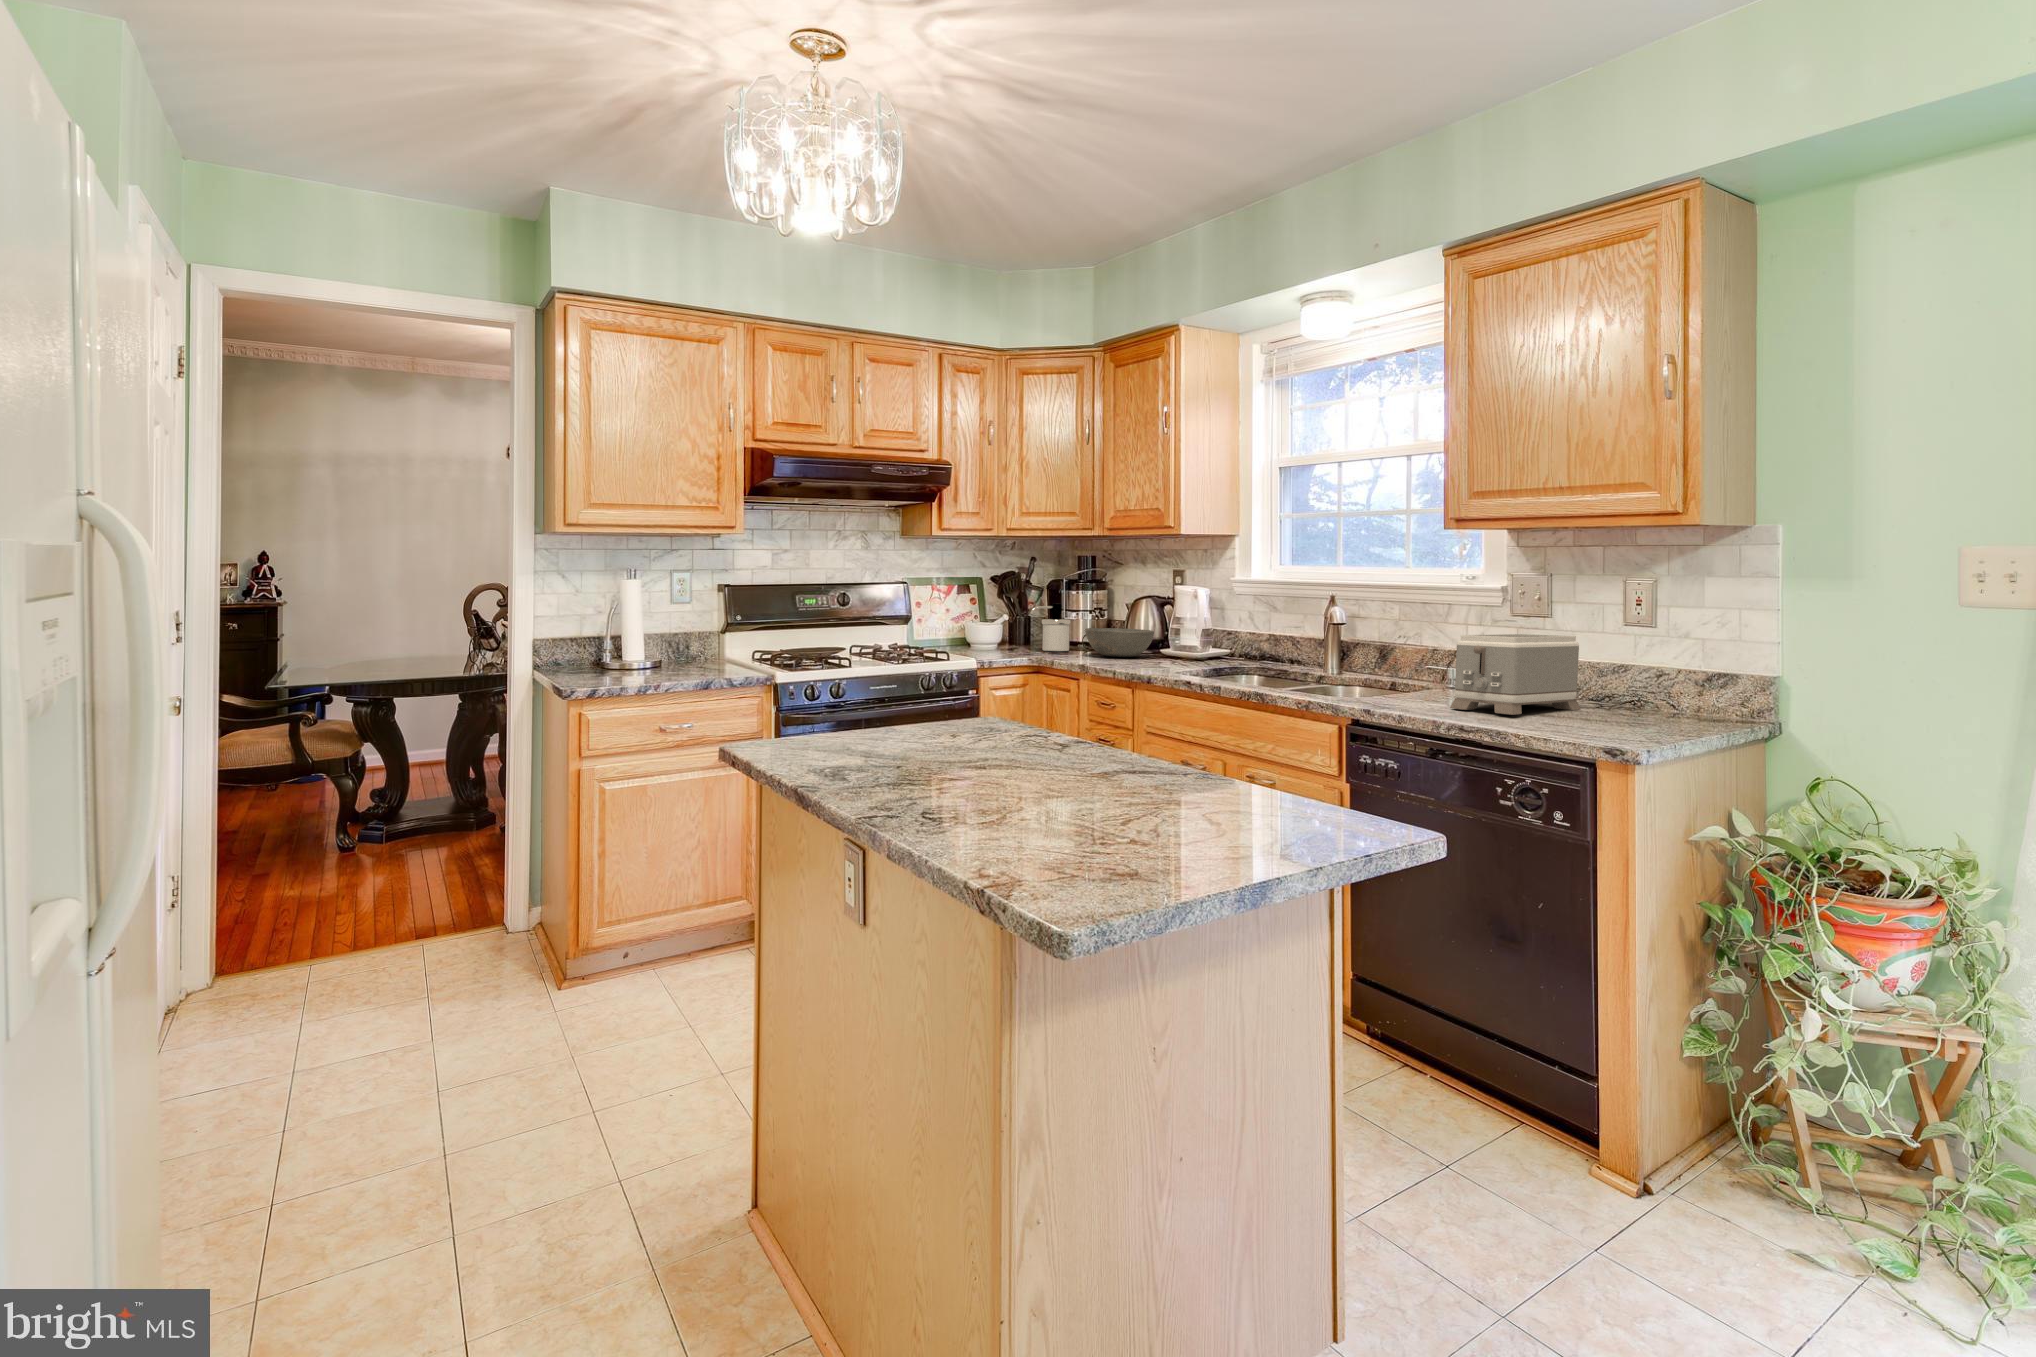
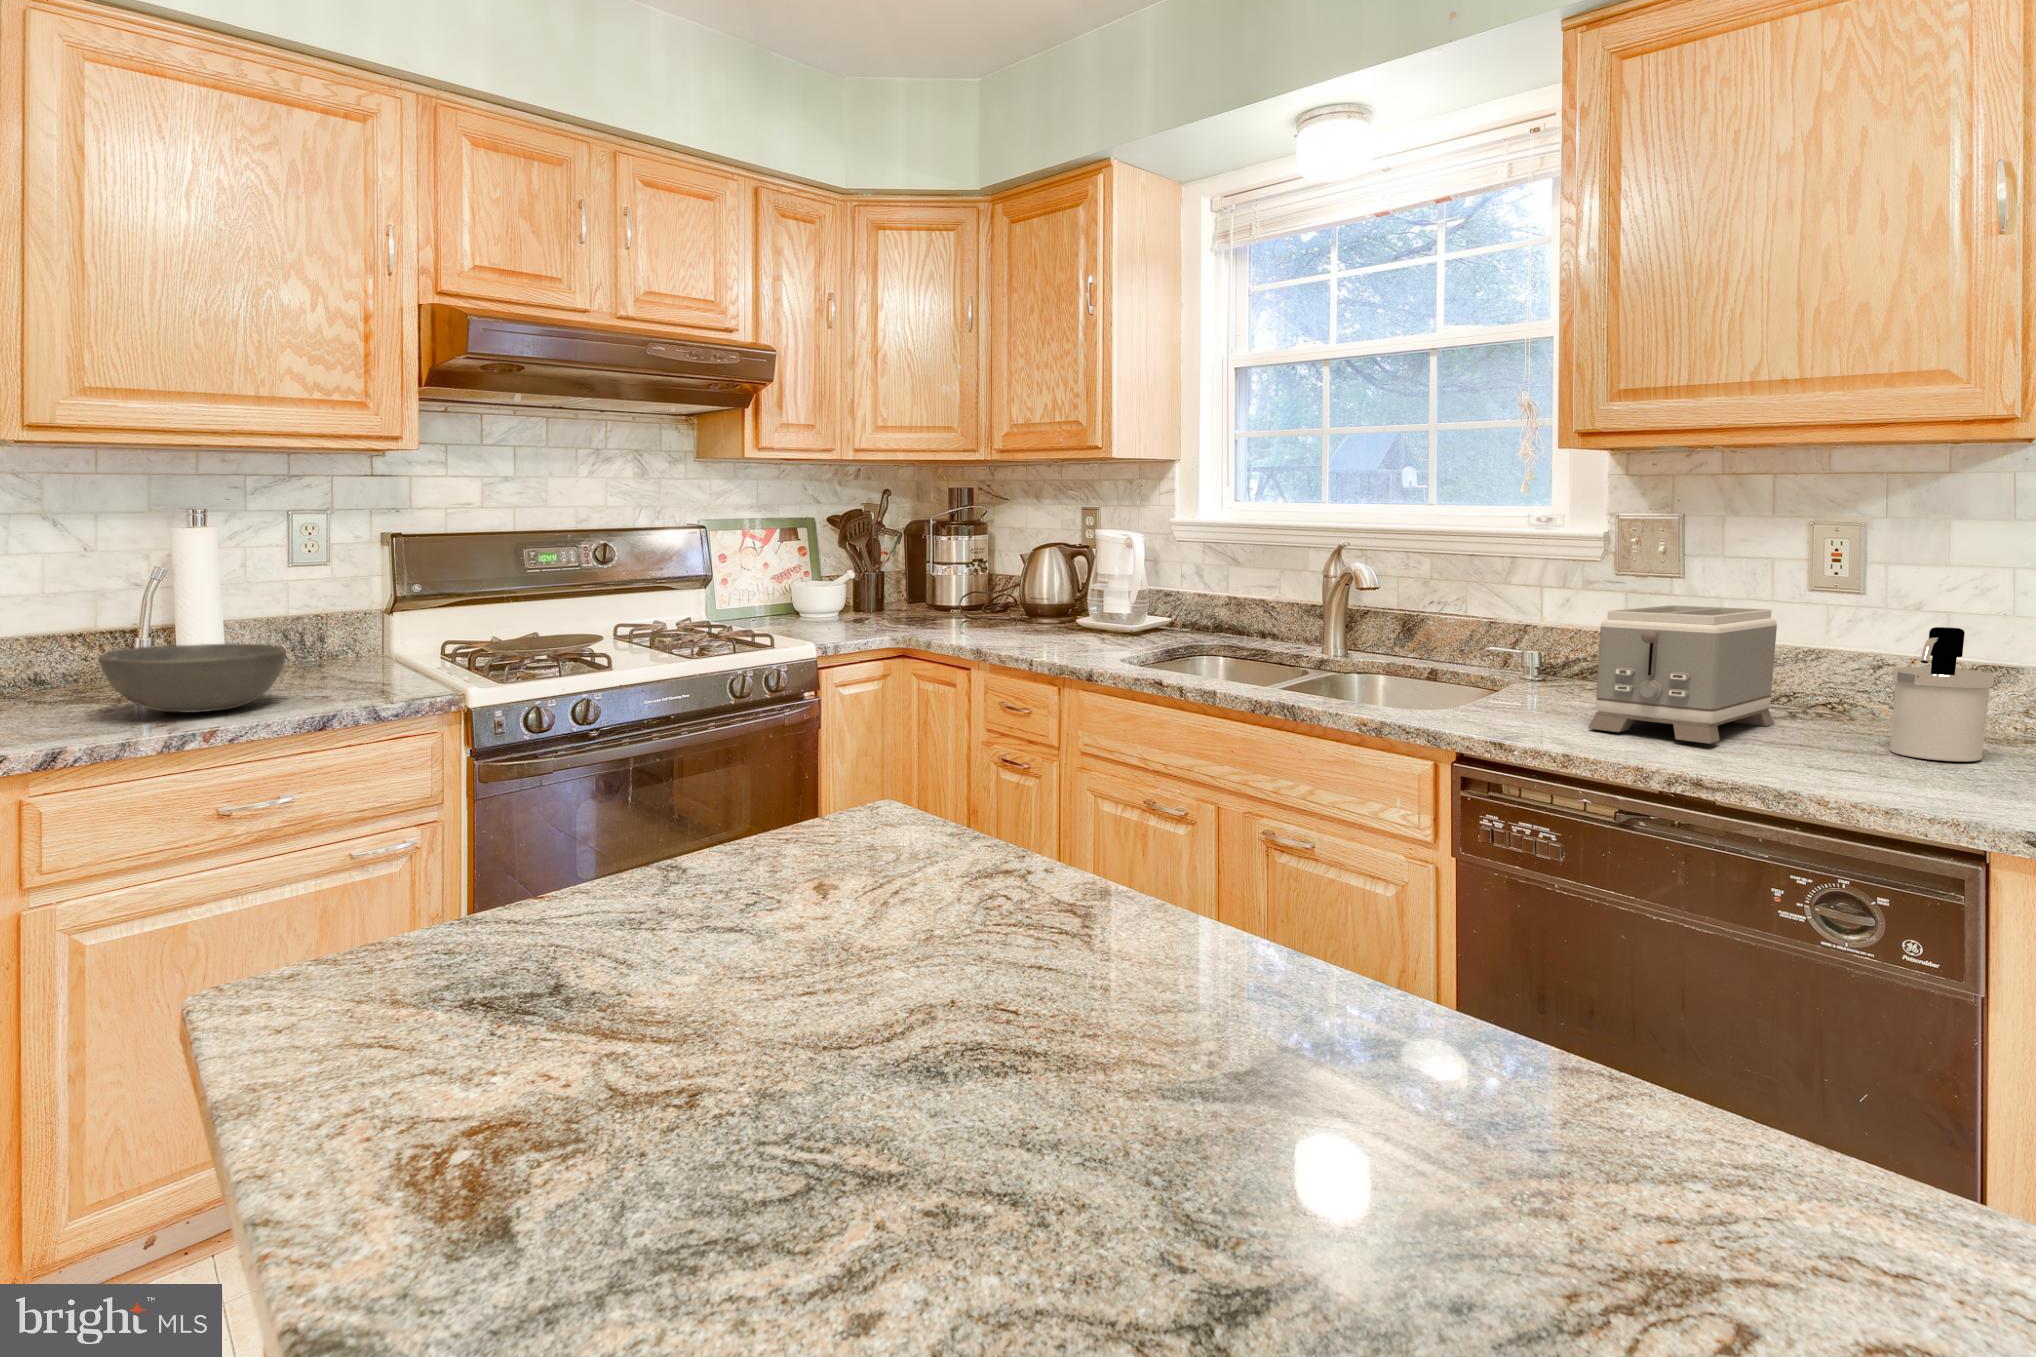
soap dispenser: present [1030,604,1070,651] -> present [1889,627,1994,762]
bowl: present [1085,628,1154,657] -> present [98,643,286,713]

